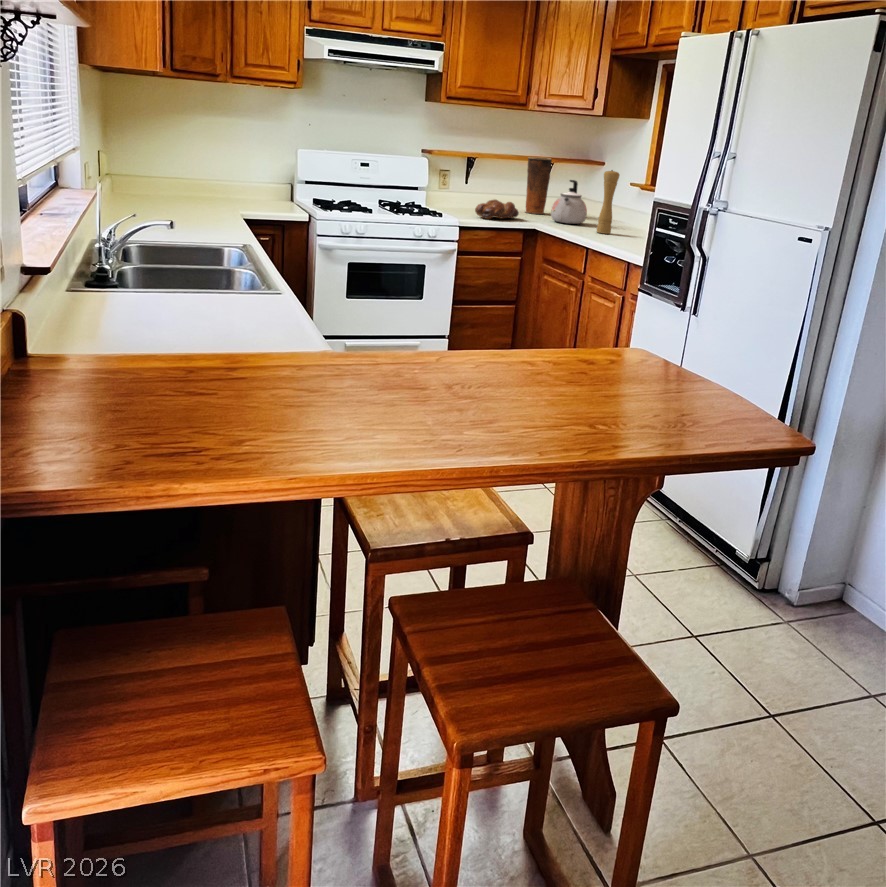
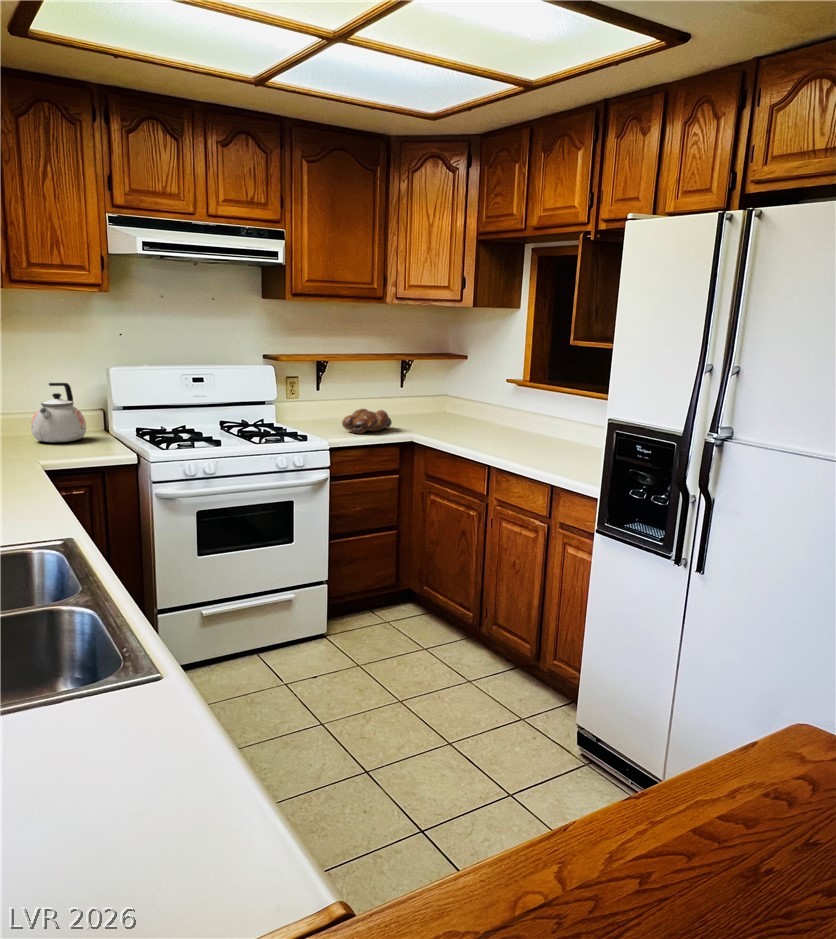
vase: present [525,157,552,214] -> none [386,354,413,417]
pepper mill: present [597,170,620,234] -> none [491,367,512,440]
kettle: present [551,180,587,224] -> present [31,383,86,442]

